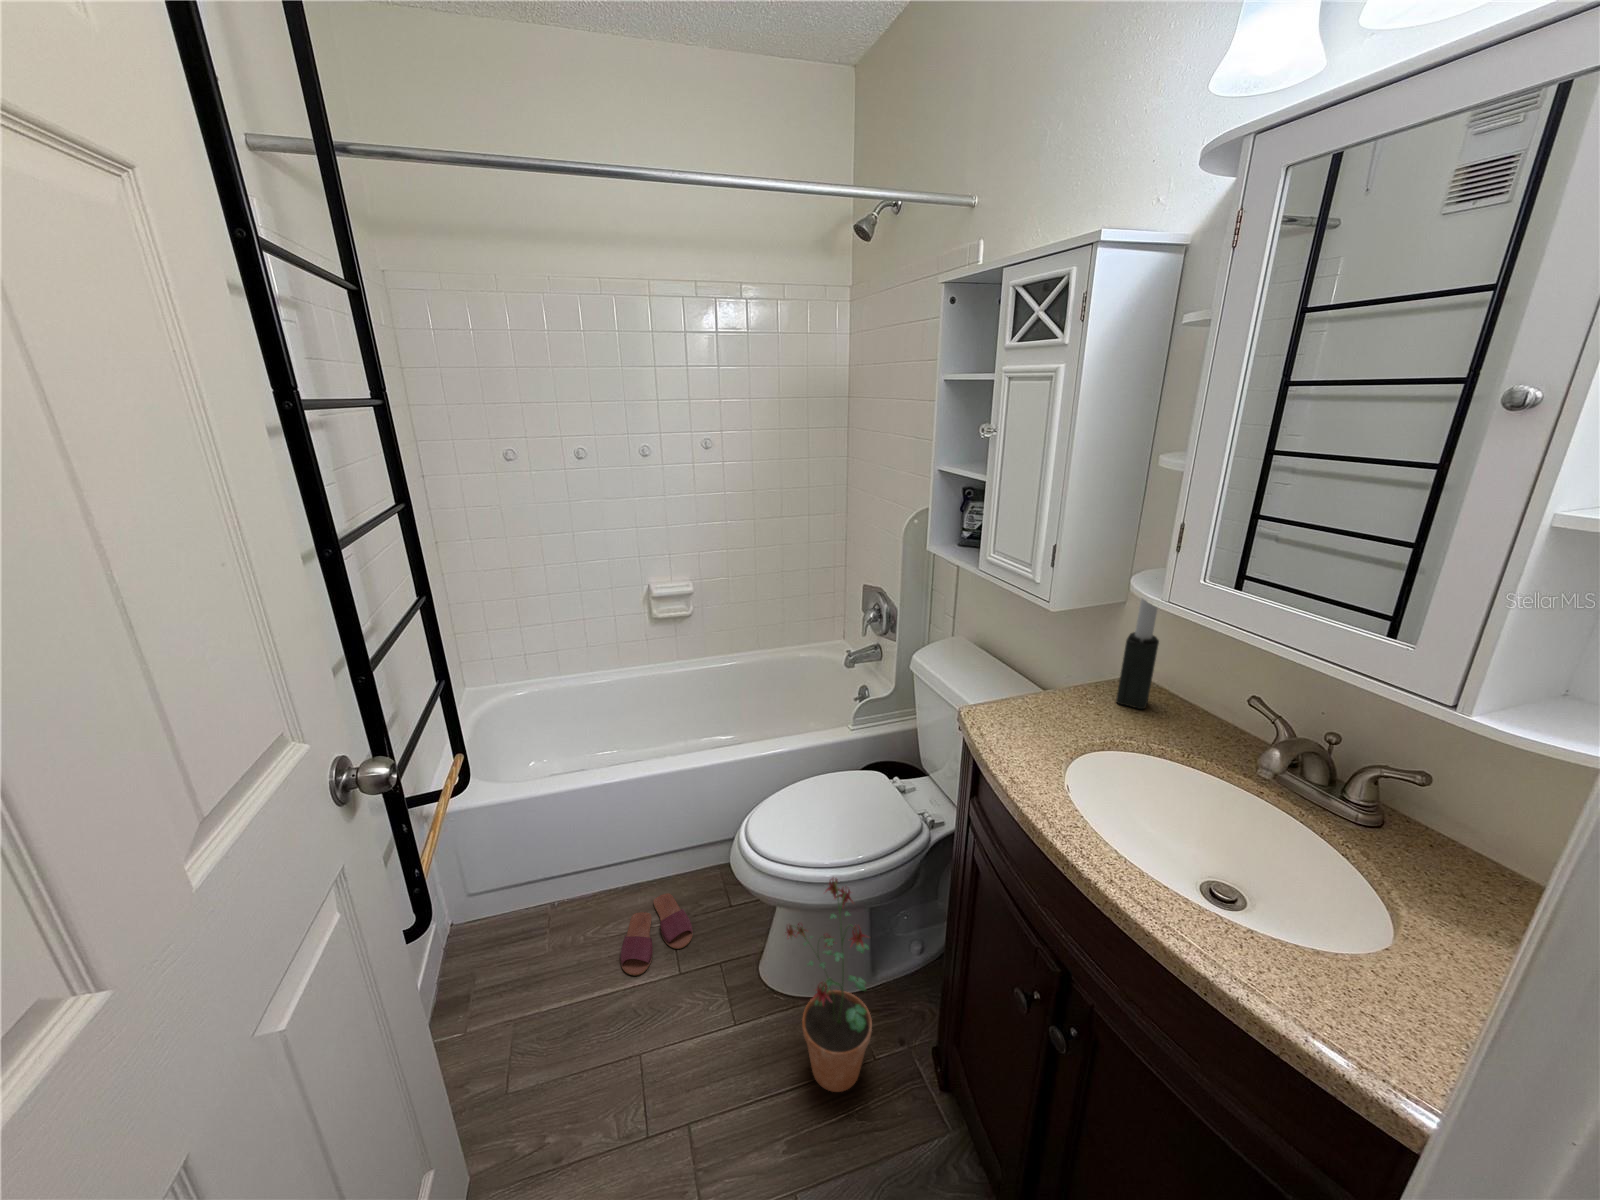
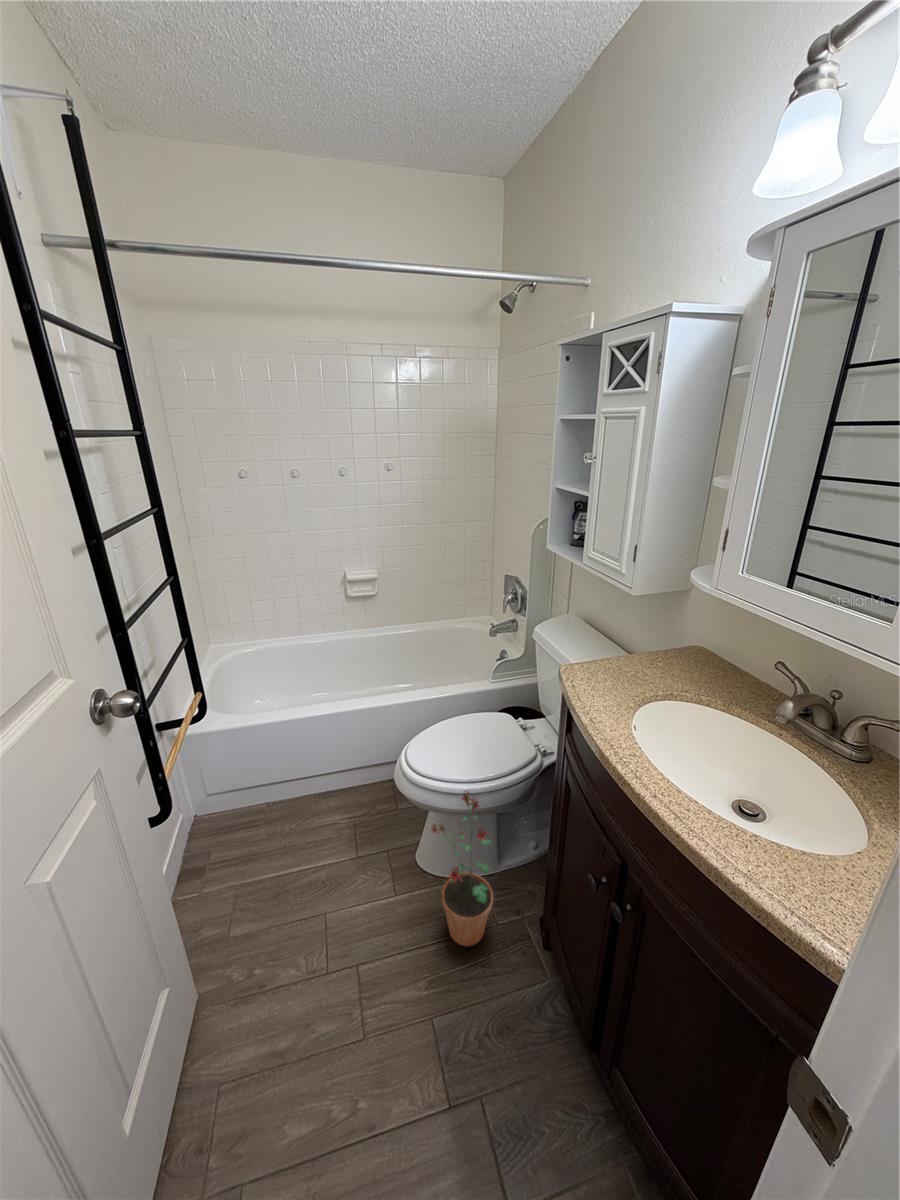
candle: present [1116,598,1159,709] -> none [679,570,713,671]
slippers: present [620,893,693,976] -> none [314,799,368,857]

